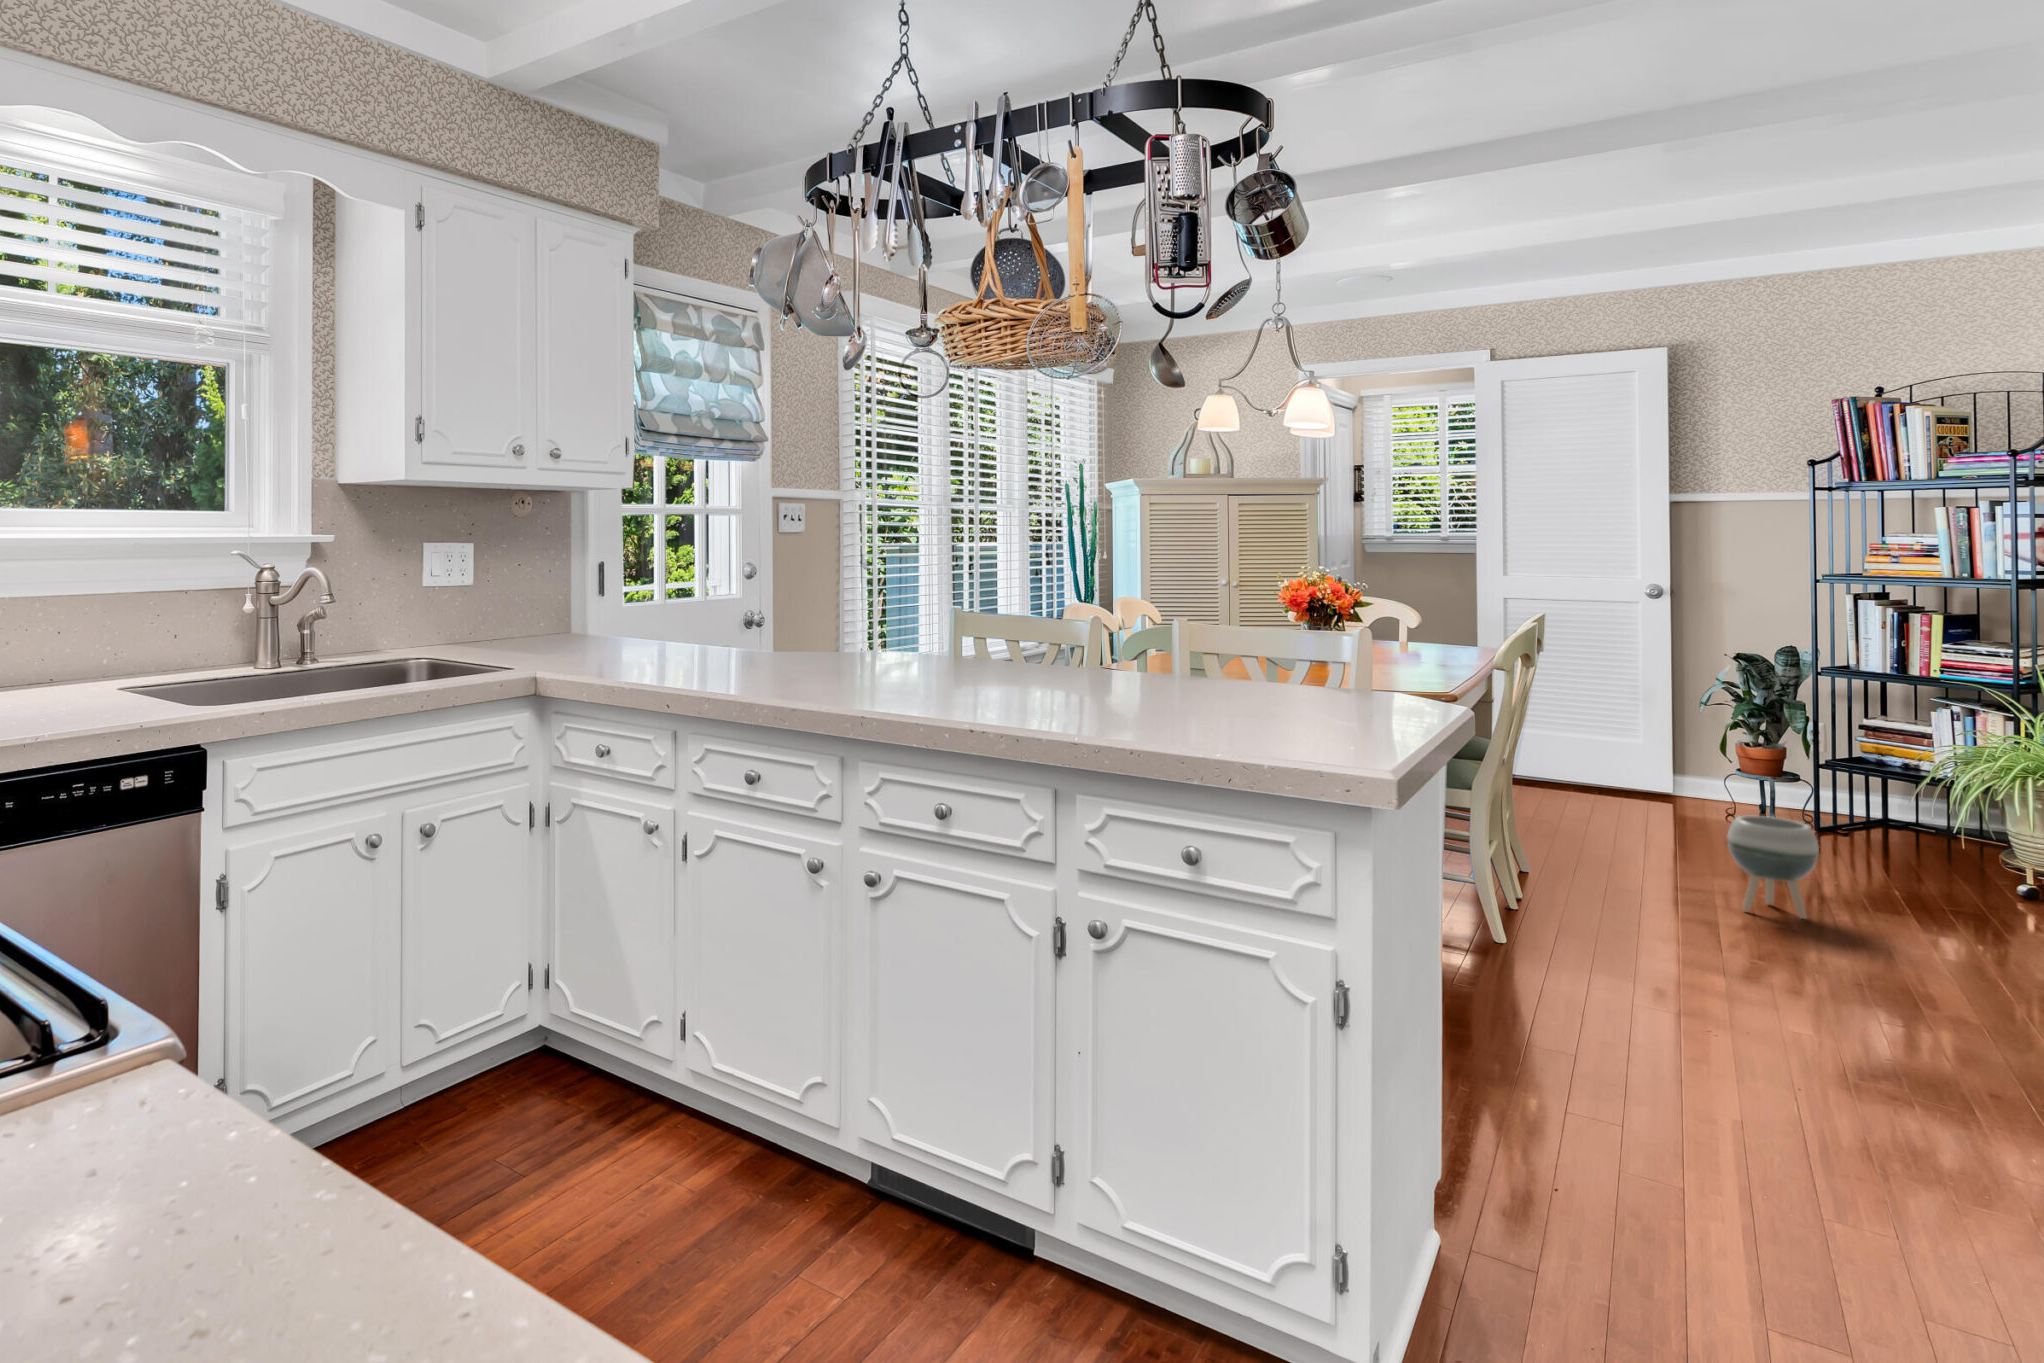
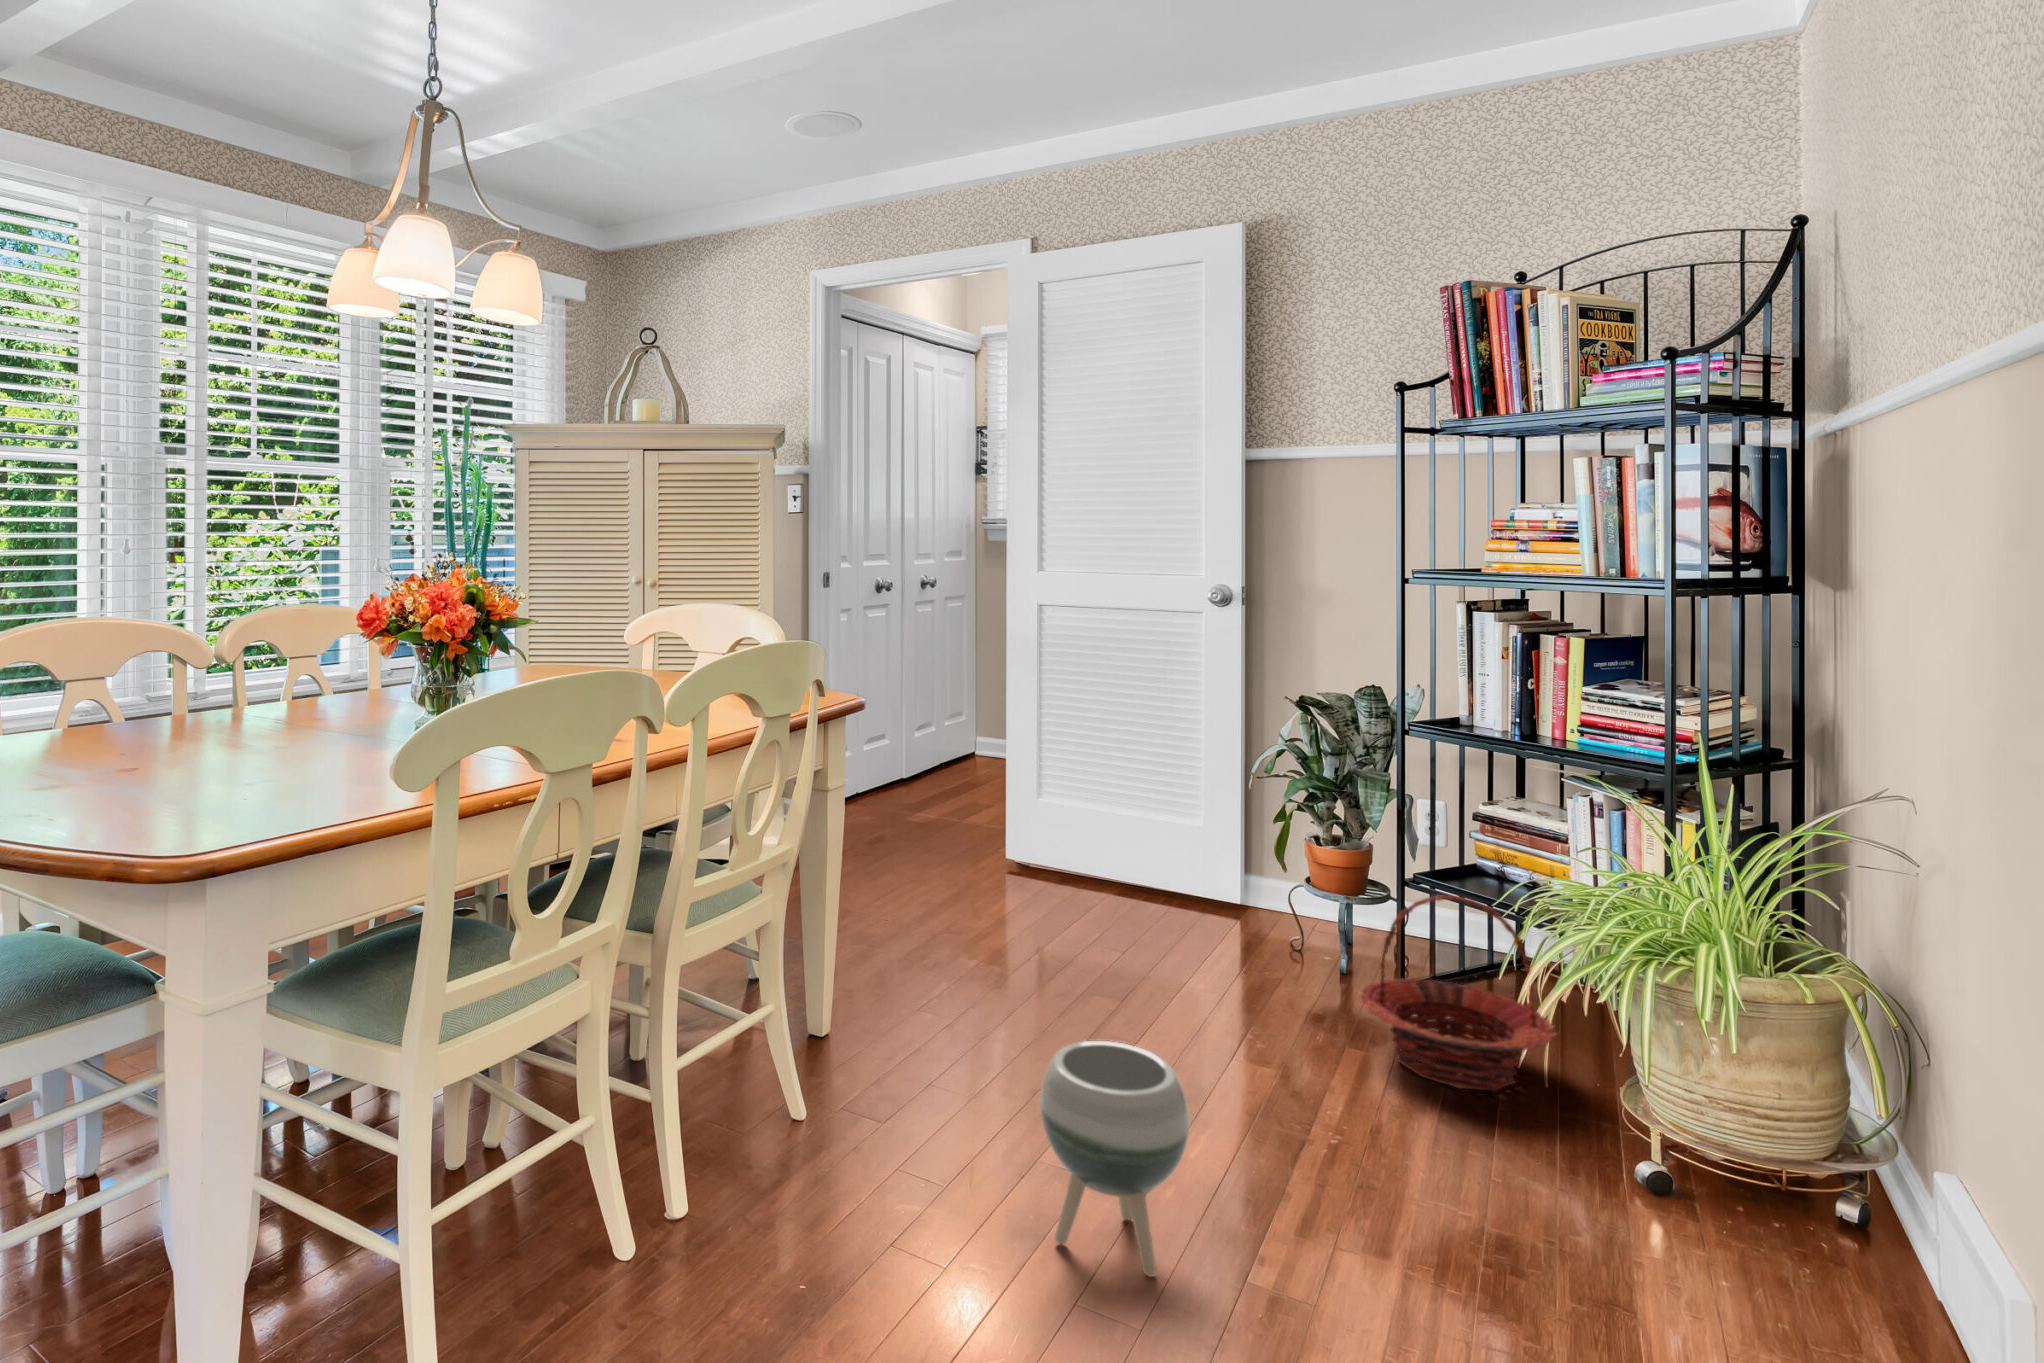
basket: none [1821,761,1952,866] -> present [1360,895,1556,1090]

